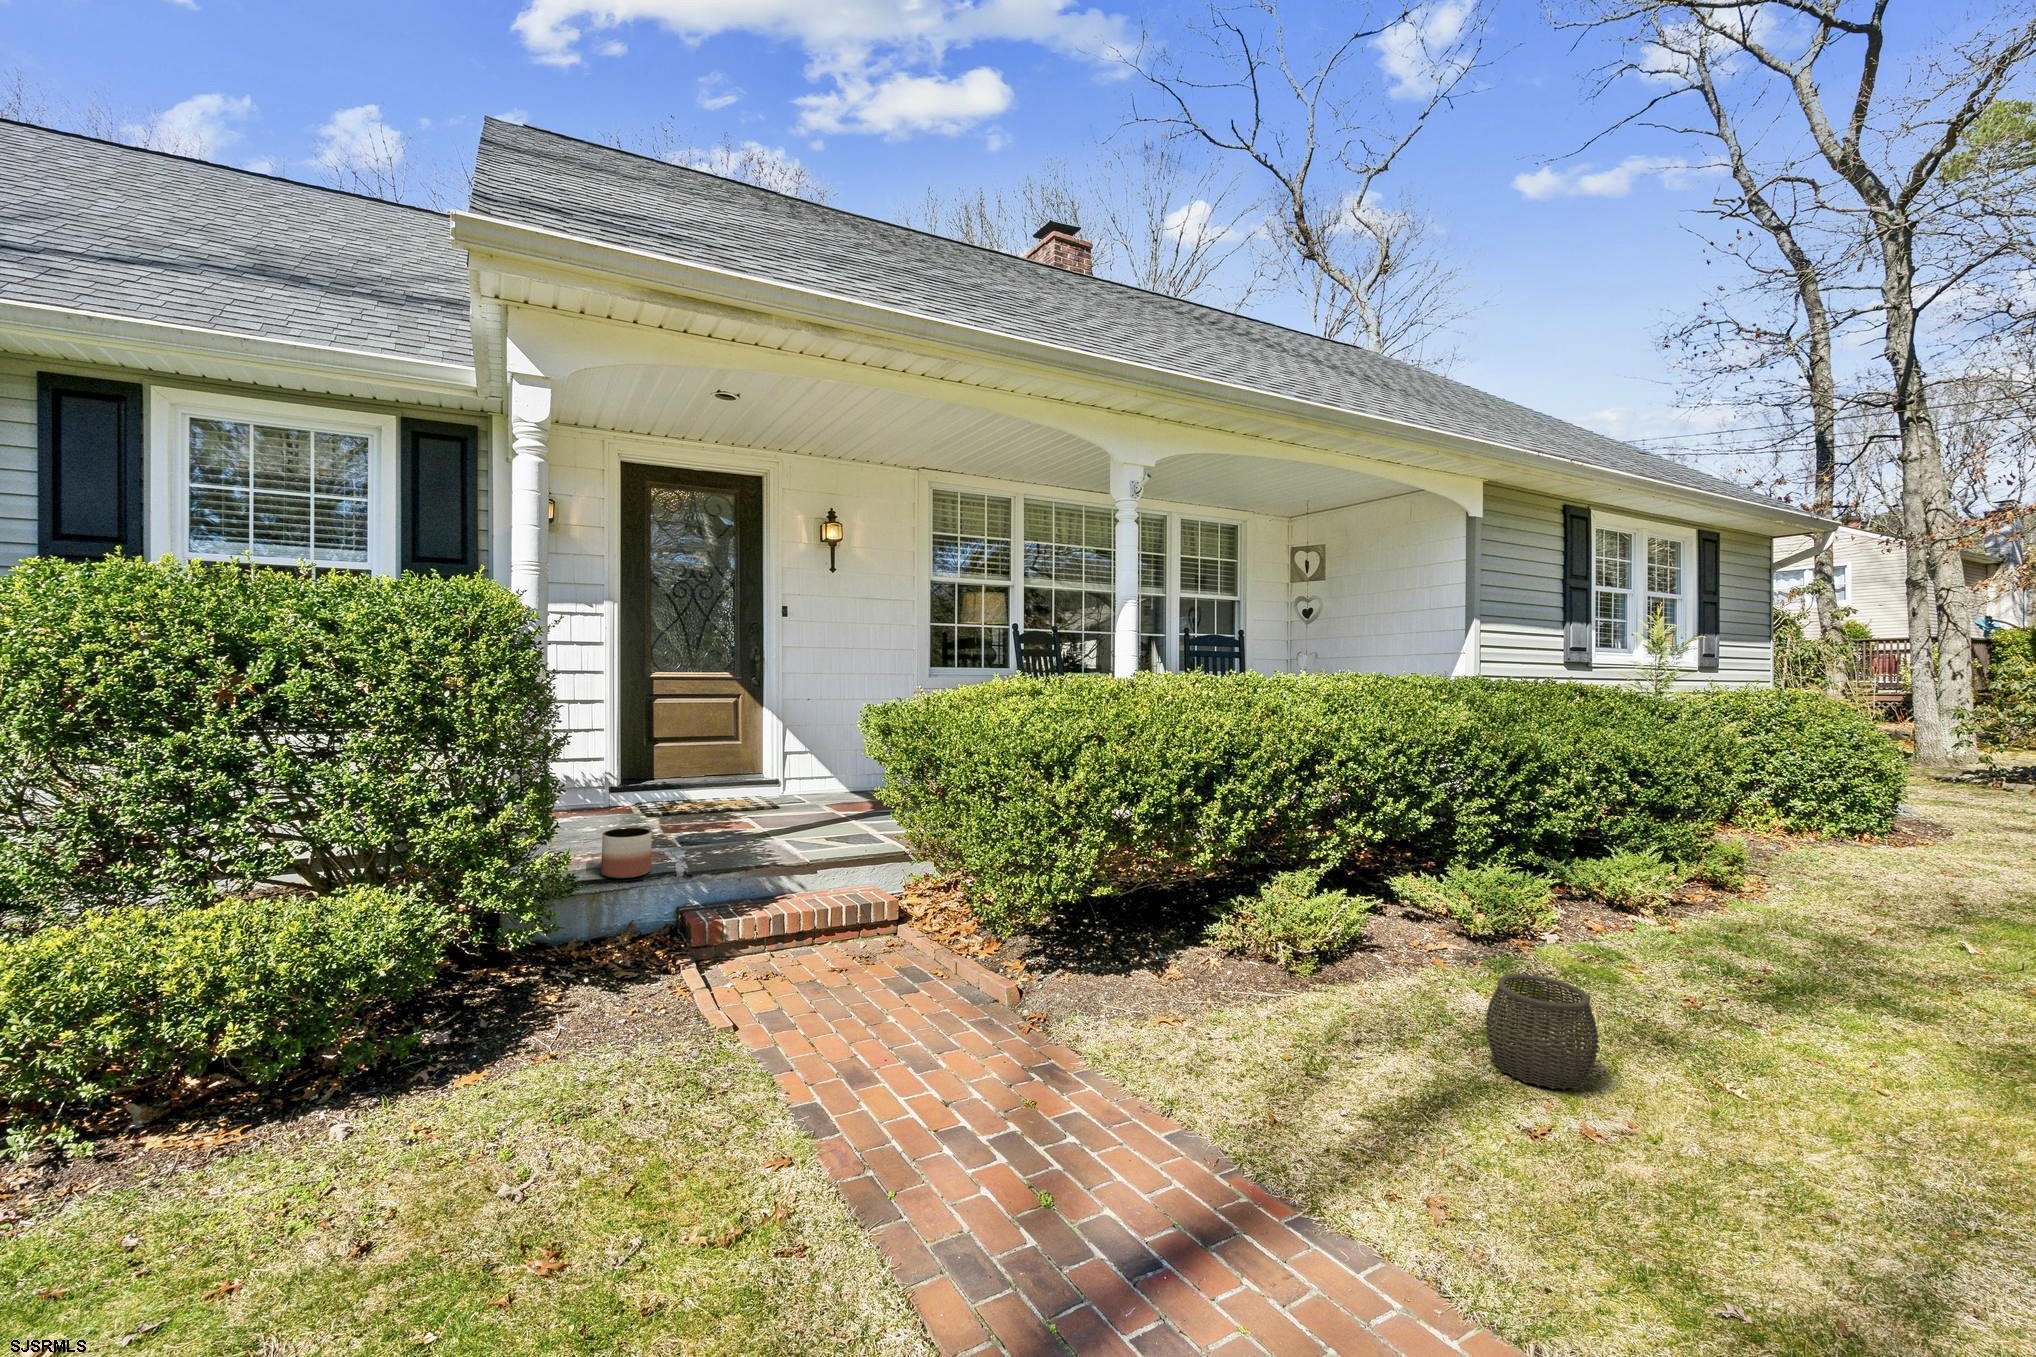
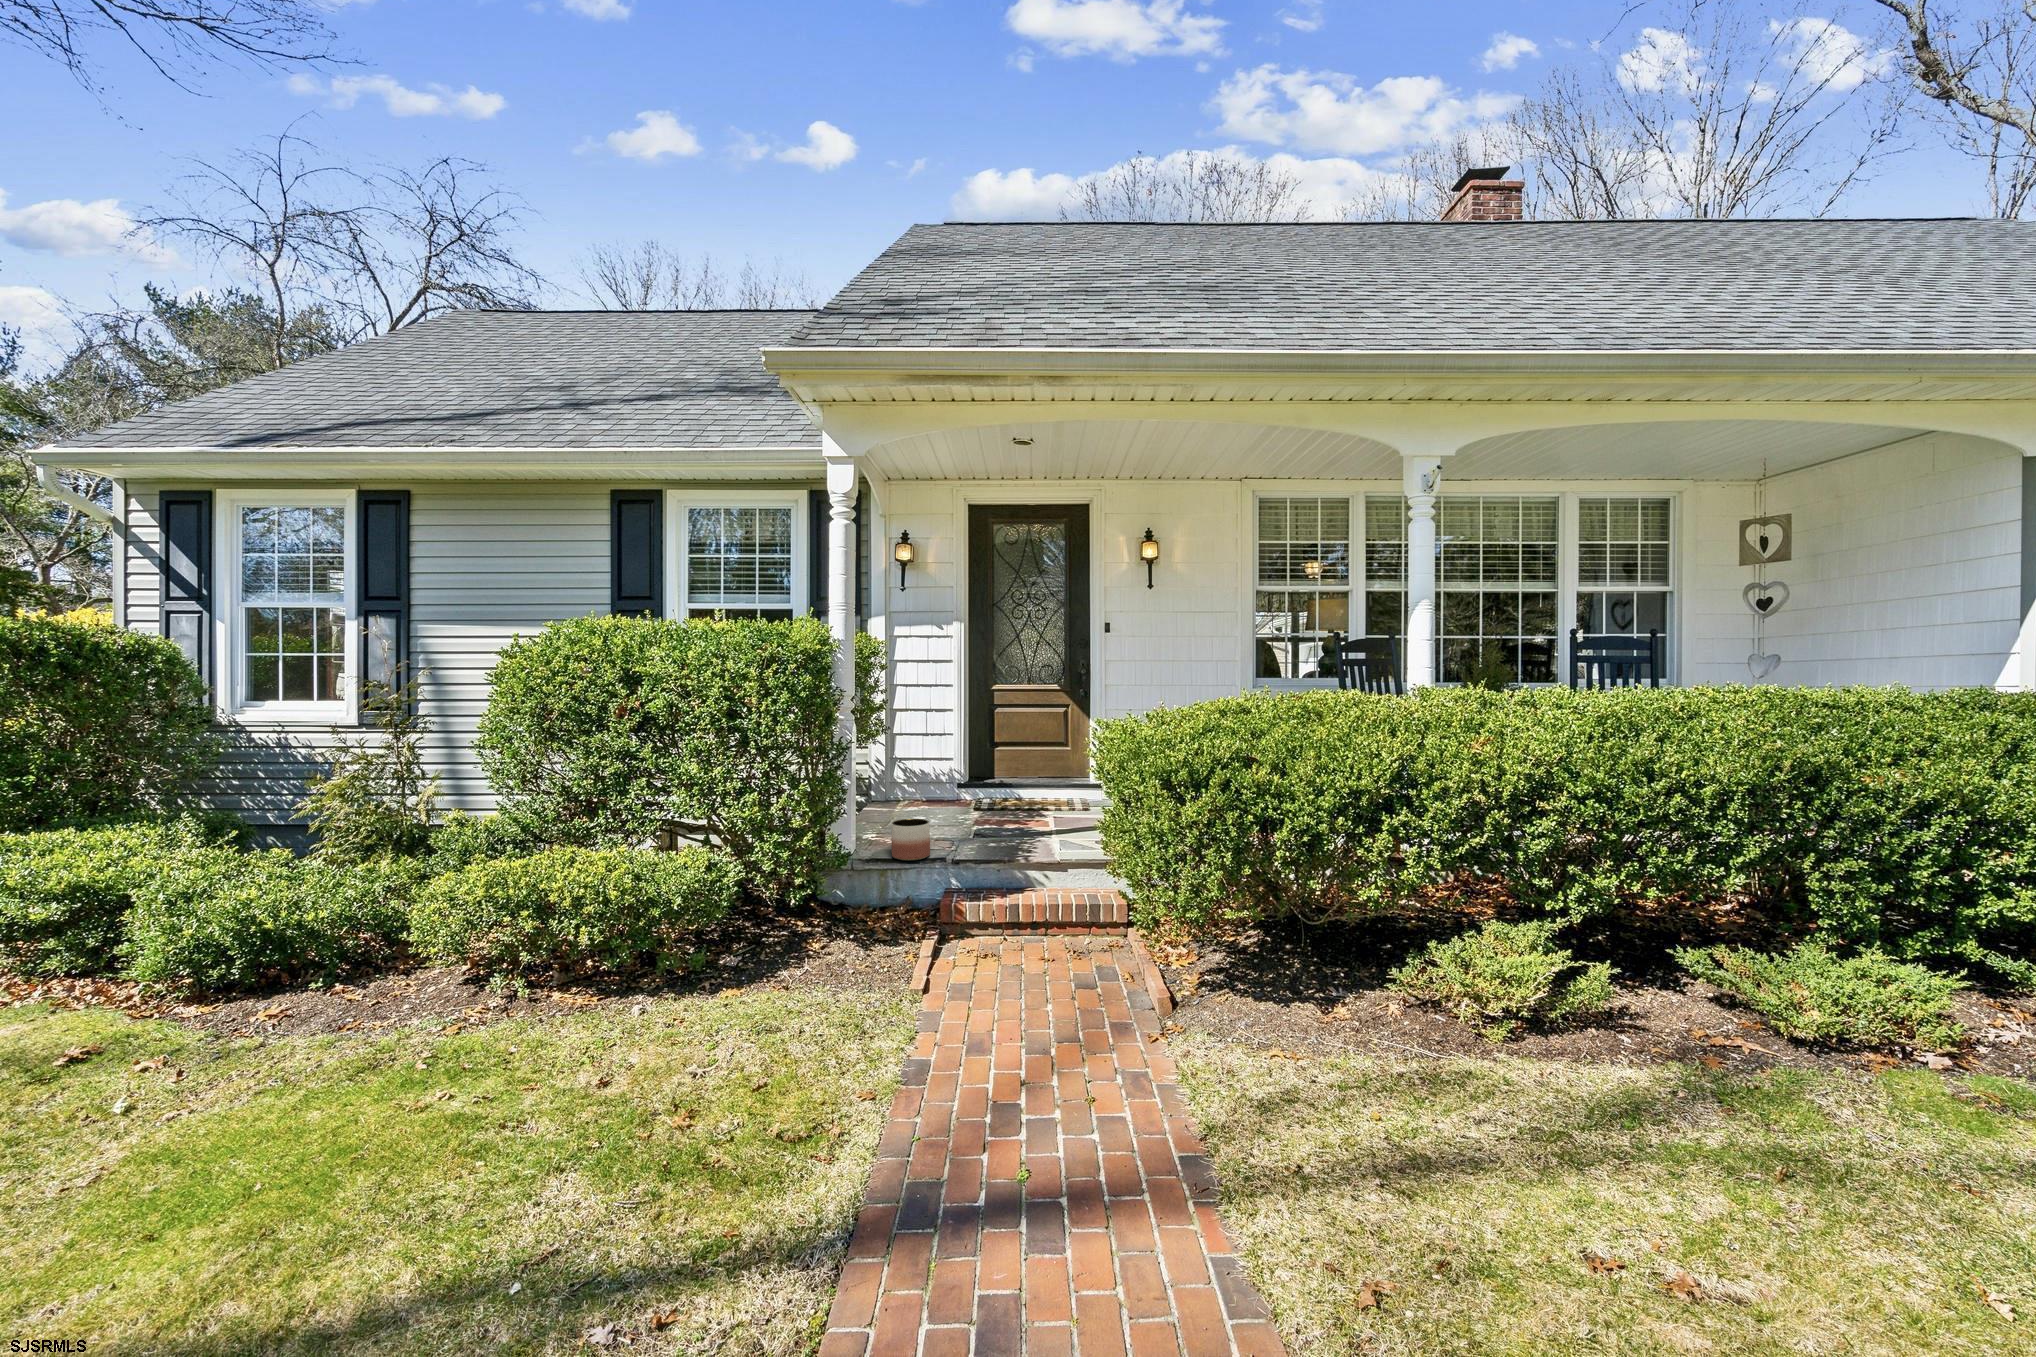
woven basket: present [1485,974,1599,1090] -> none [1697,1086,1875,1259]

